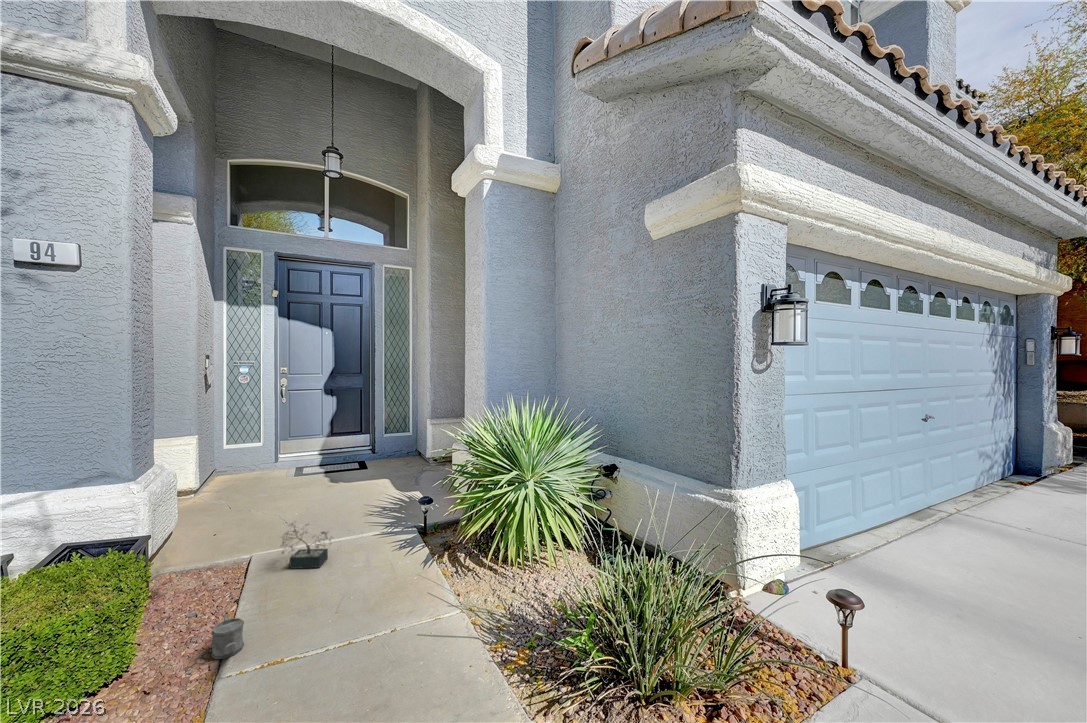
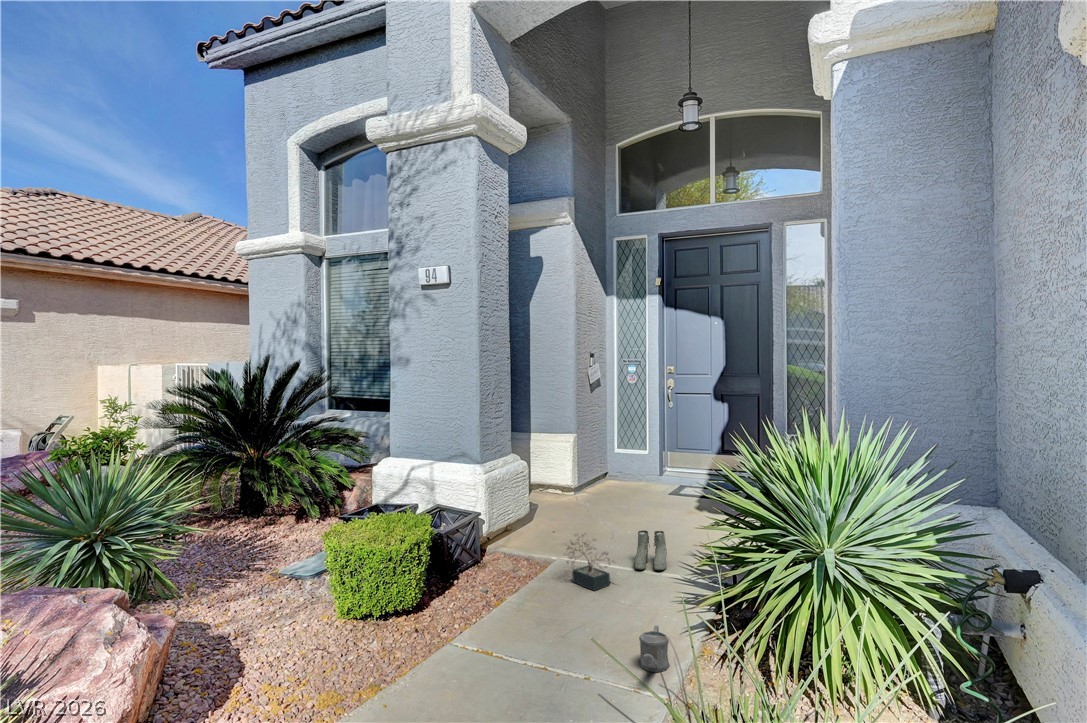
boots: none [332,503,361,539] -> present [635,530,667,570]
watering can: present [211,614,244,659] -> present [639,626,670,672]

